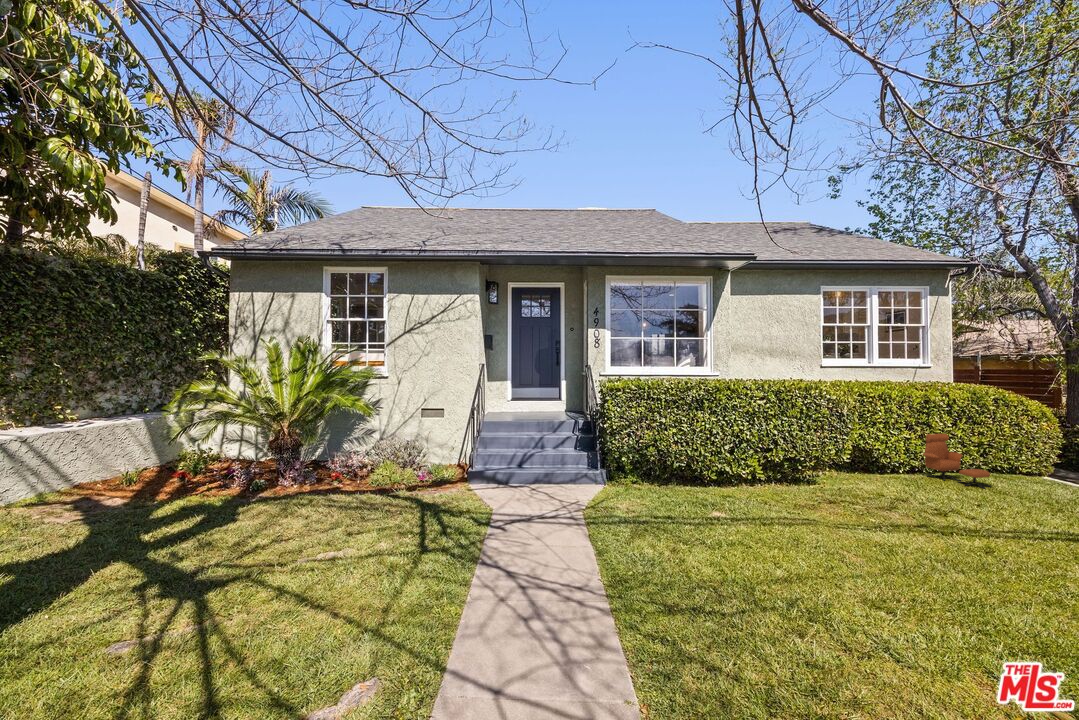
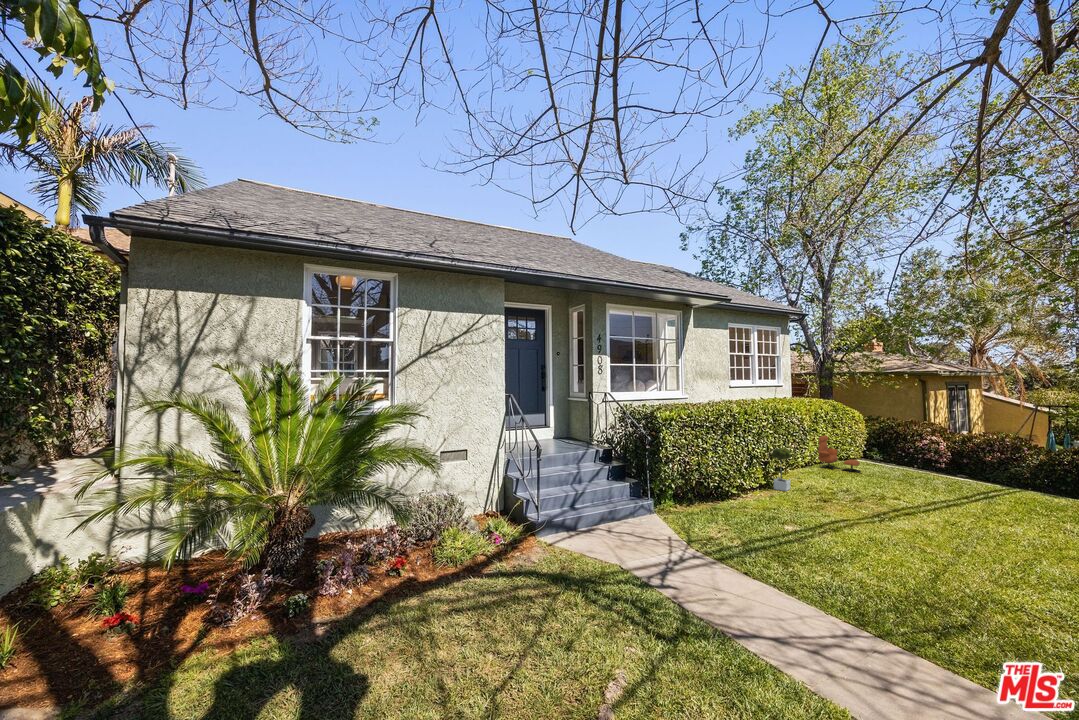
potted tree: none [788,436,816,490] -> present [772,448,791,491]

